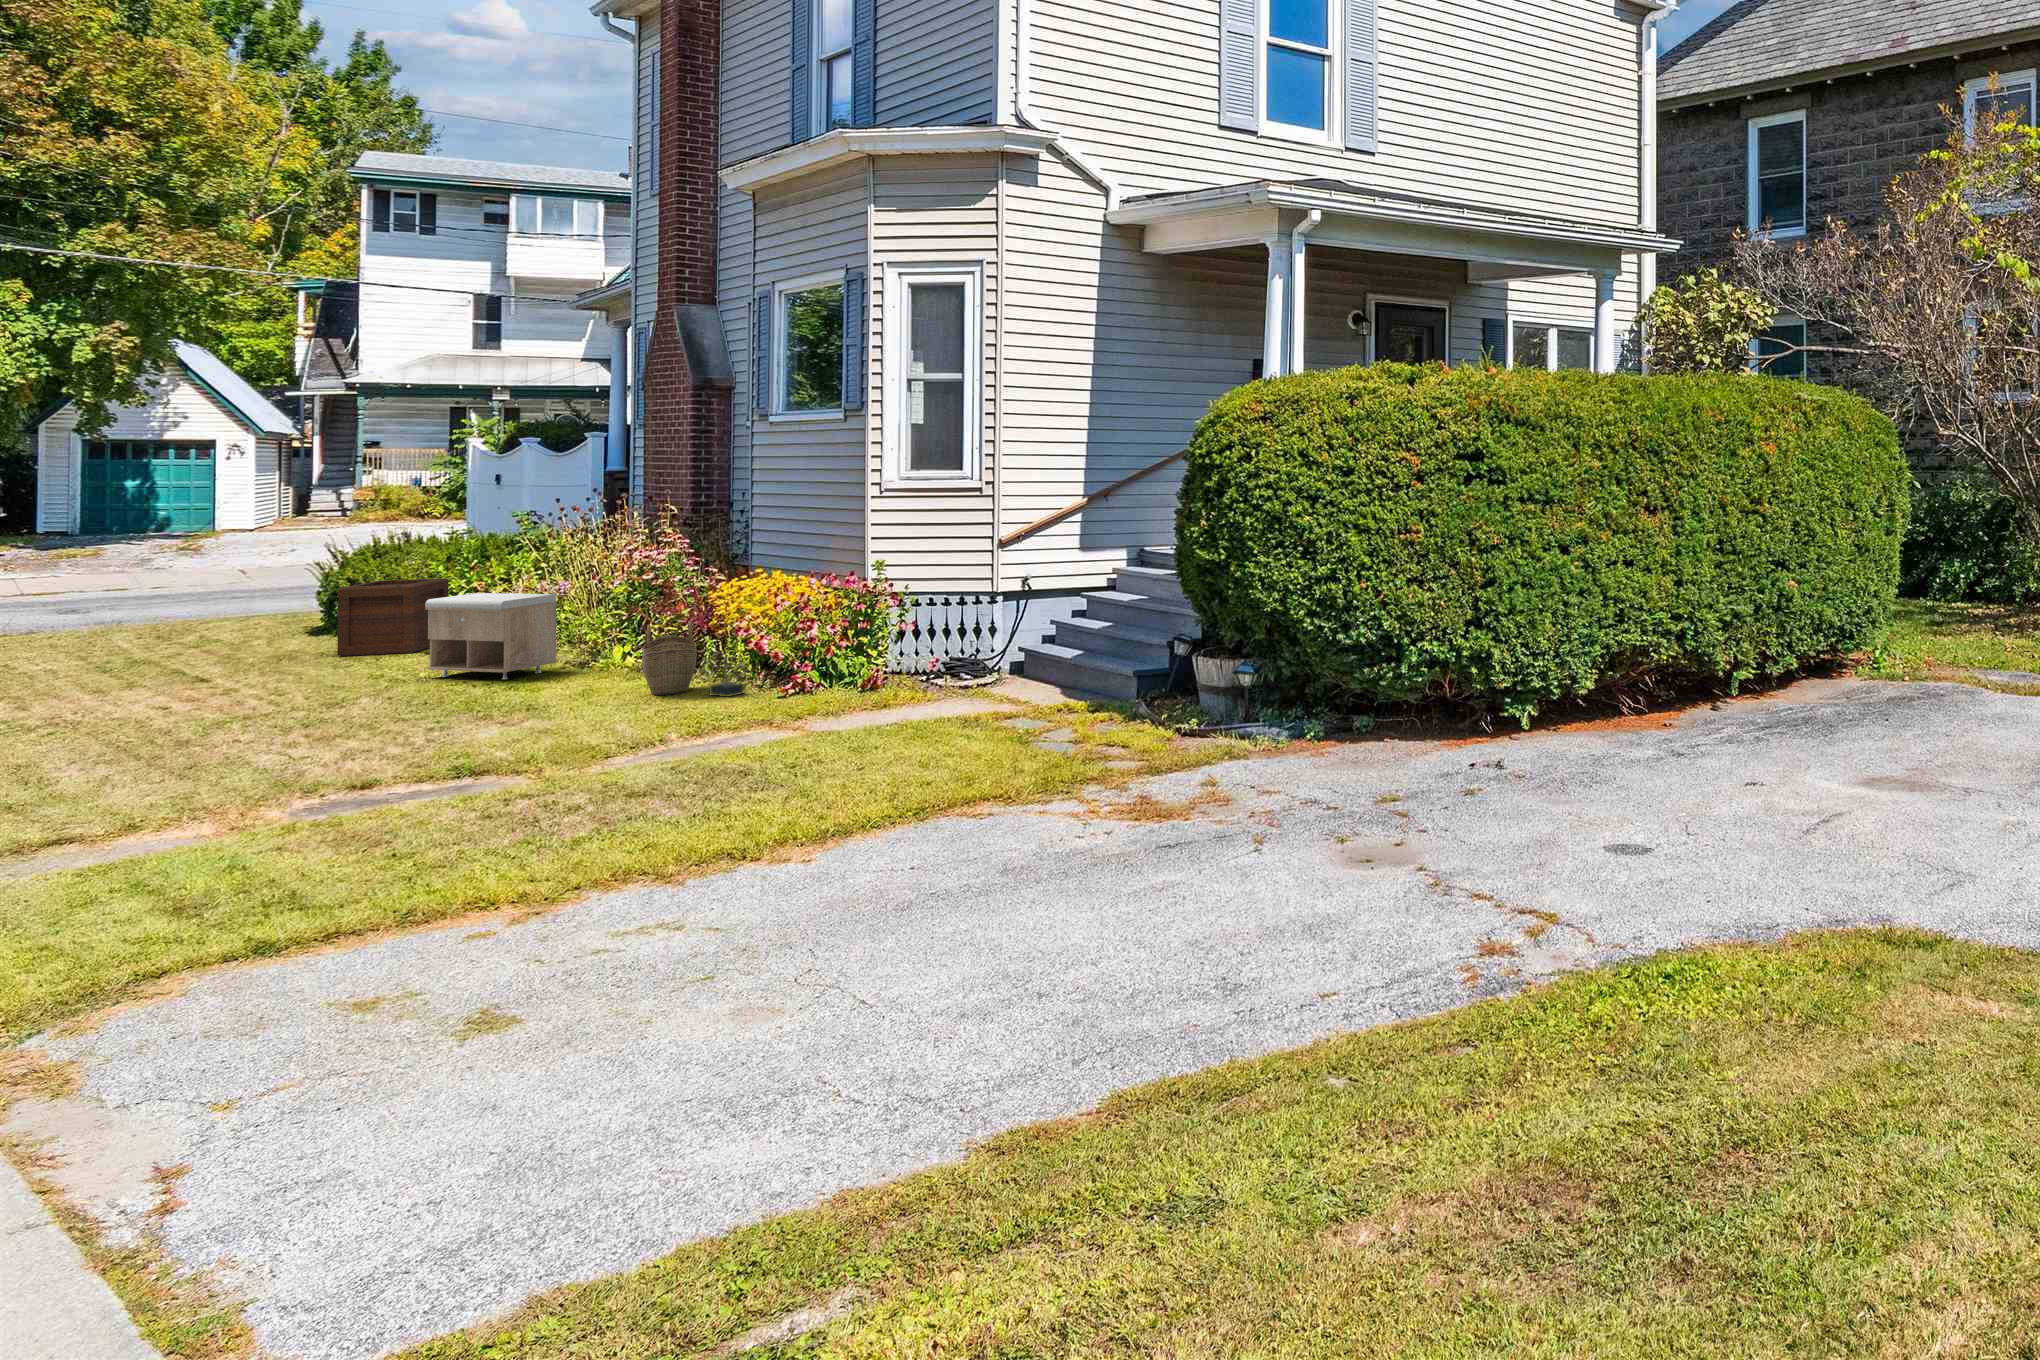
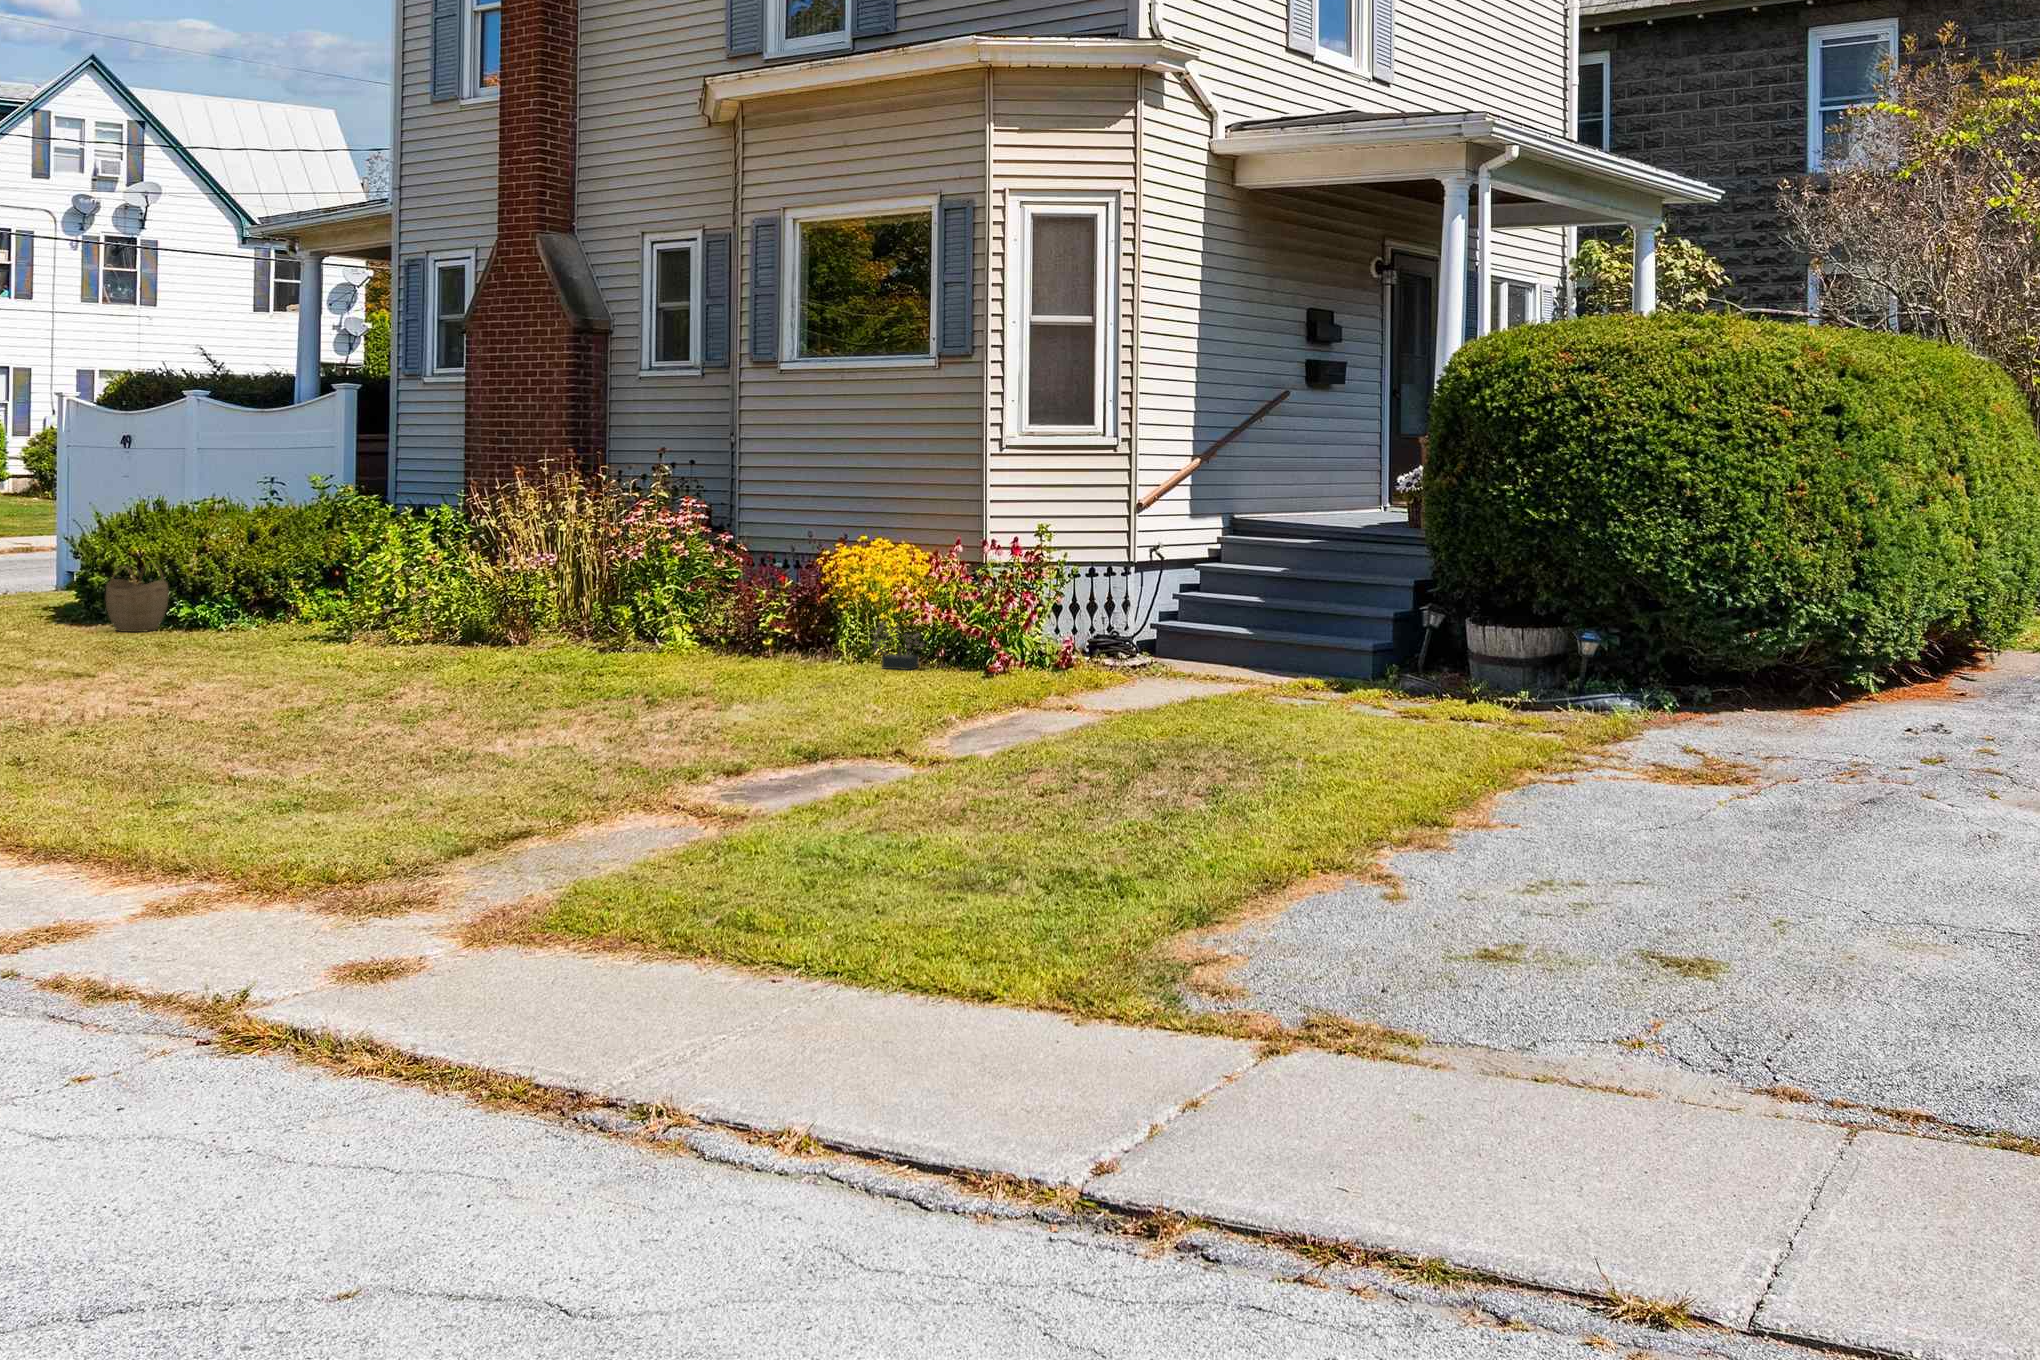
wooden crate: present [337,578,449,656] -> none [240,550,332,640]
storage bench: present [425,593,556,680] -> none [453,560,594,658]
woven basket: present [642,621,697,695] -> present [106,565,169,632]

